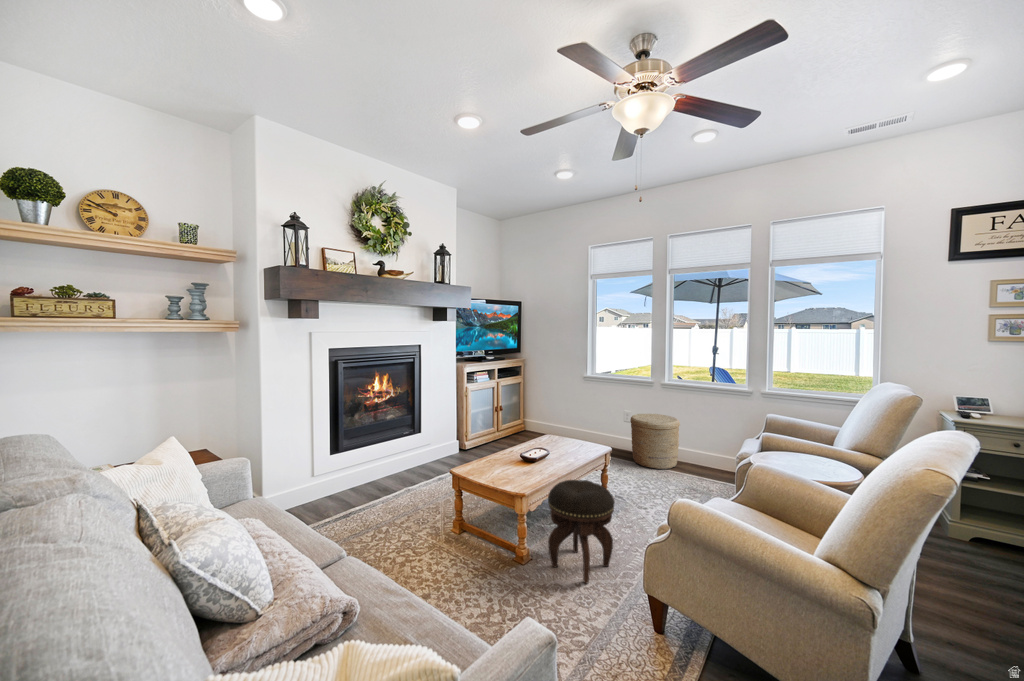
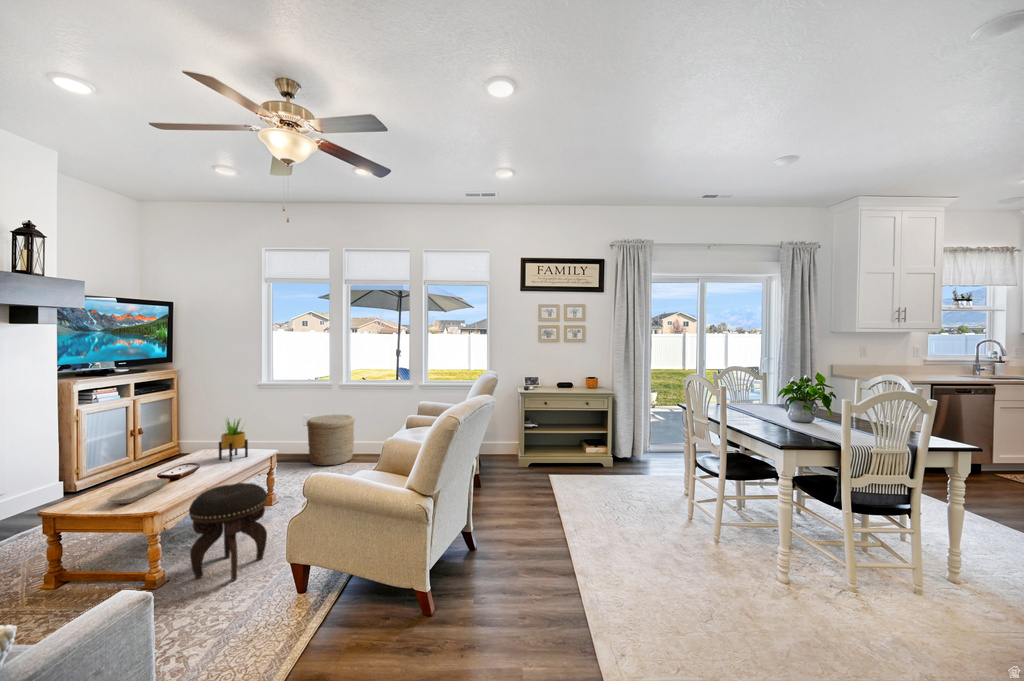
potted plant: none [563,407,586,452] -> present [219,420,248,461]
tray: none [490,459,530,479] -> present [108,479,170,504]

